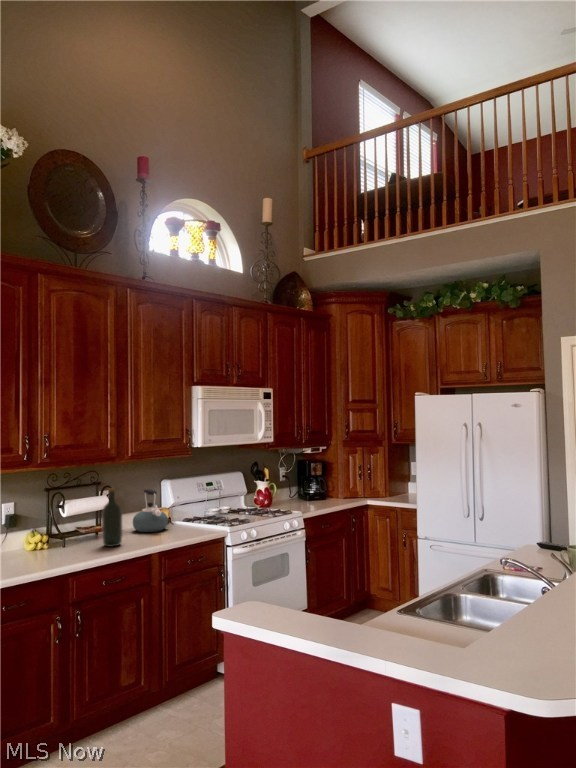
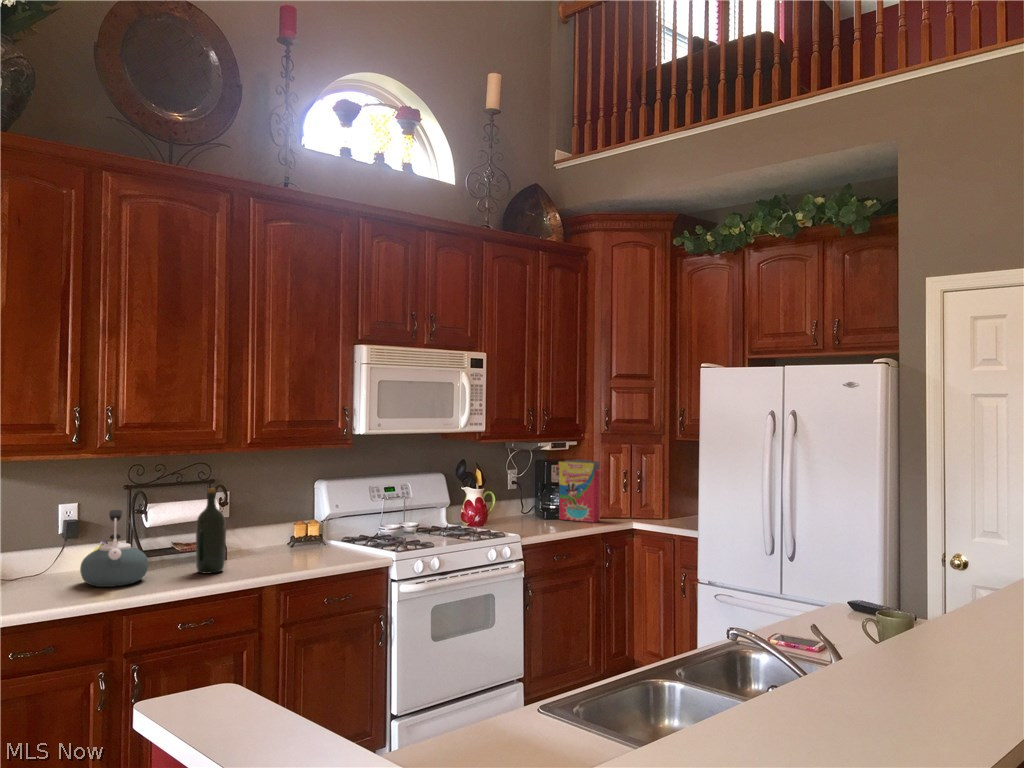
cereal box: none [316,459,349,502] -> present [557,459,601,522]
kettle: present [133,489,168,532] -> present [80,510,148,587]

